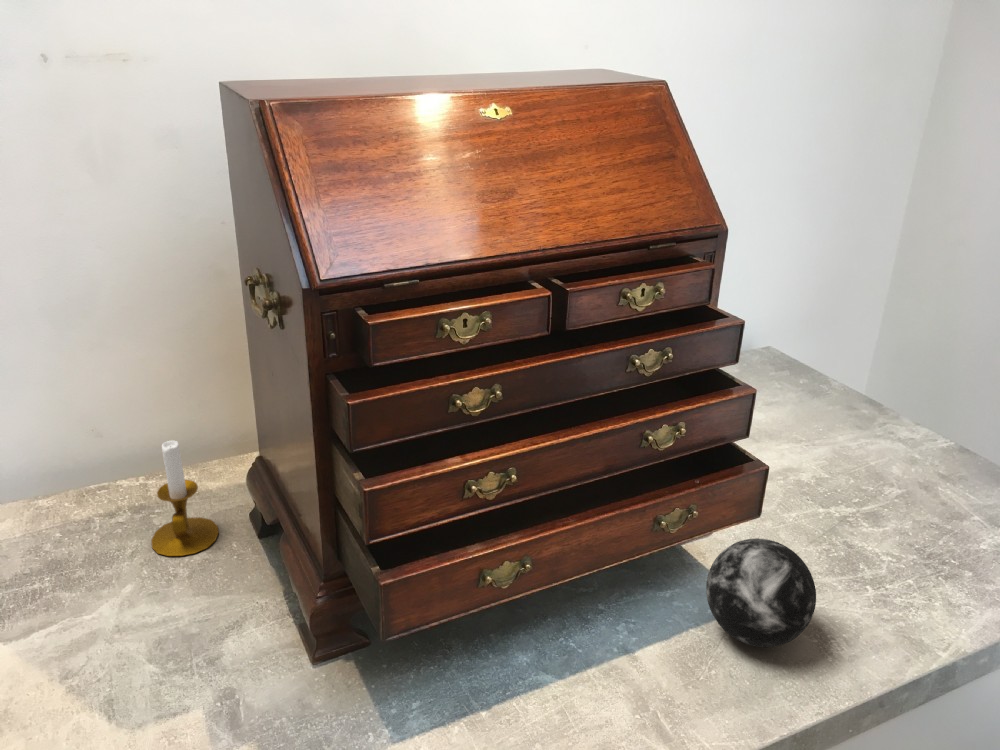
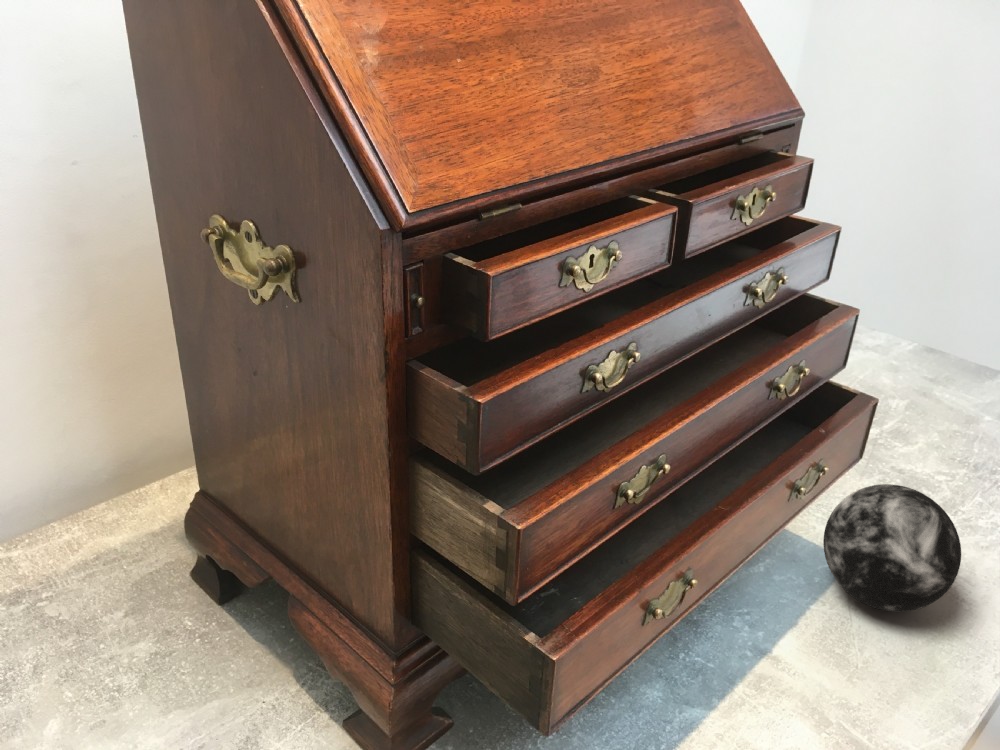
candlestick: present [151,440,218,556] -> none [56,492,157,662]

